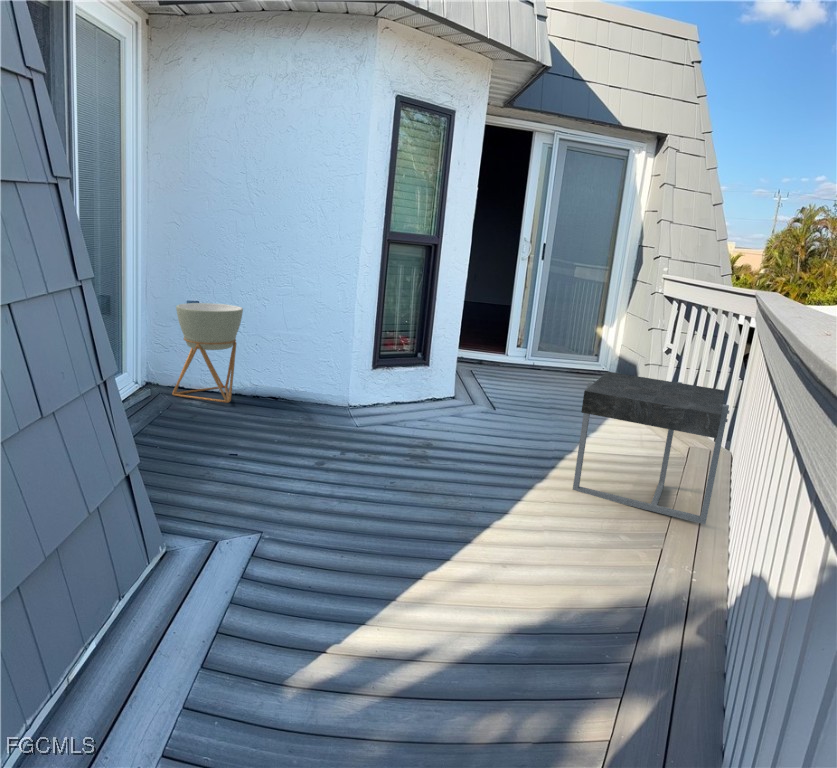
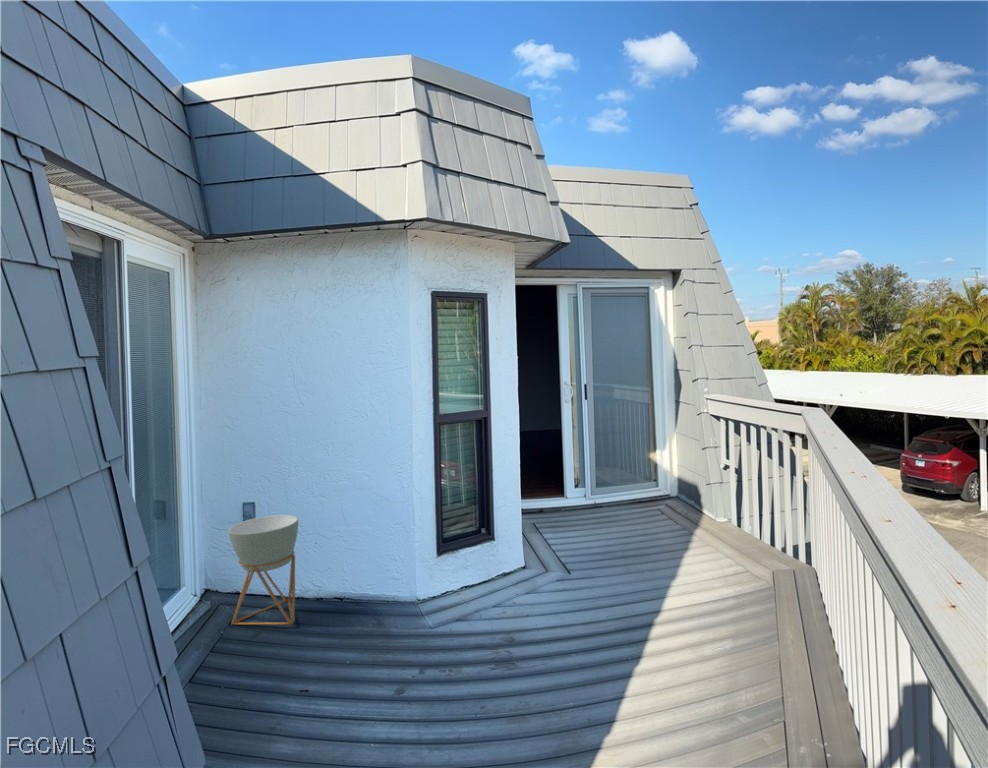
side table: present [573,372,729,524] -> none [663,532,821,698]

